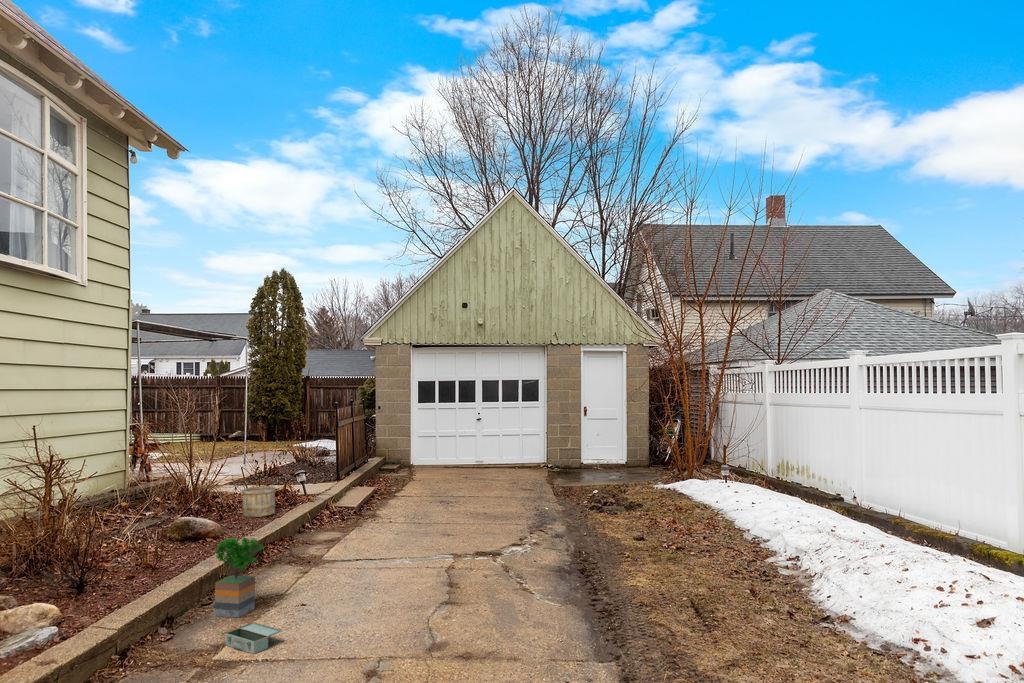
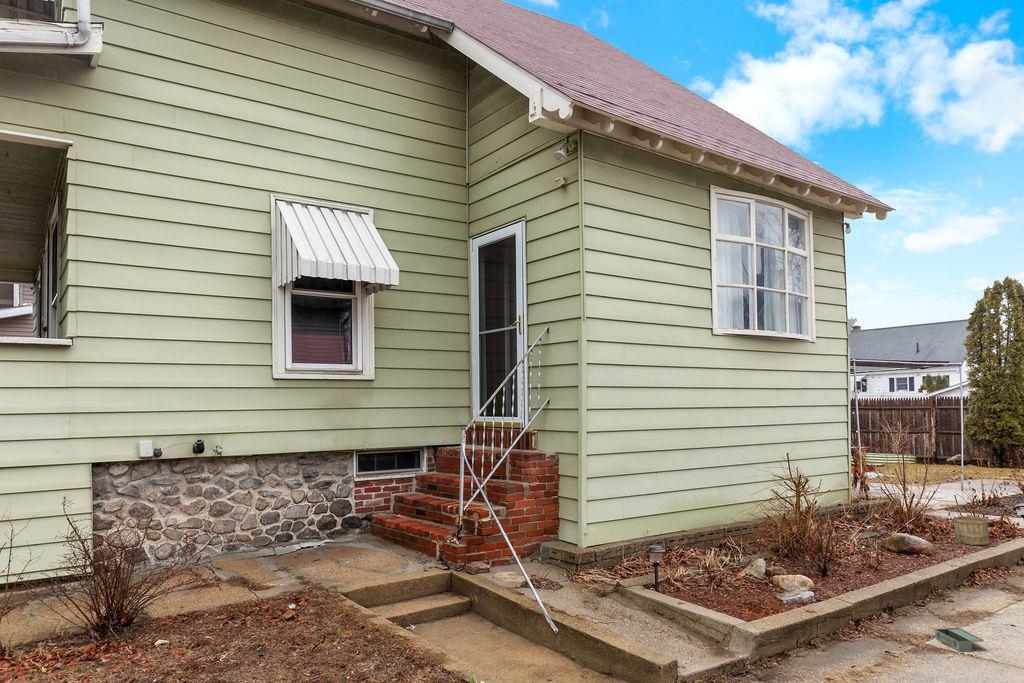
potted tree: present [215,537,263,618] -> none [923,556,969,623]

